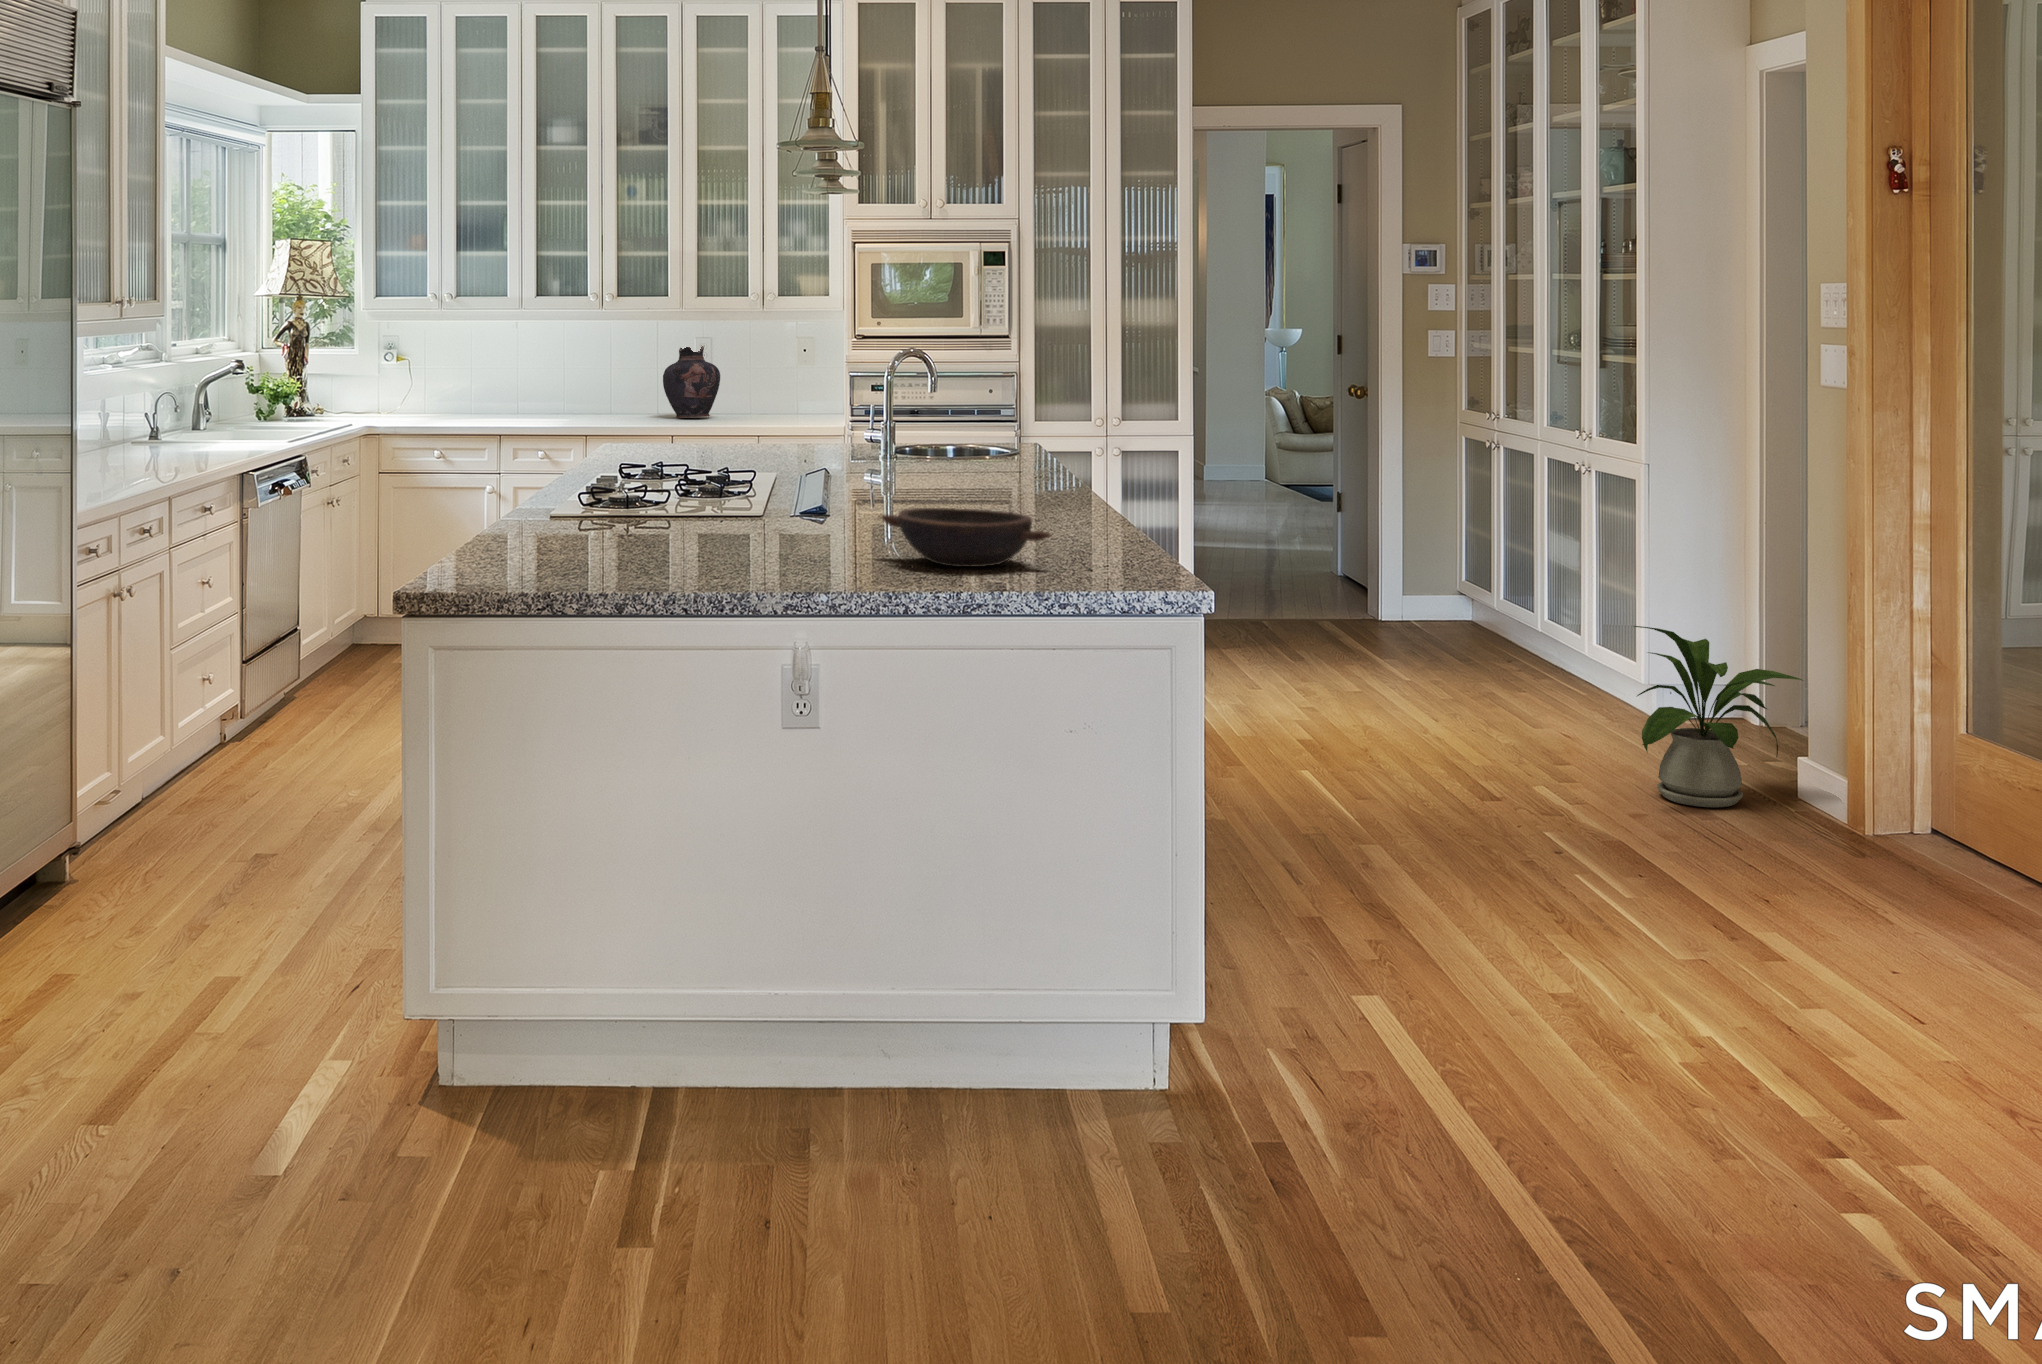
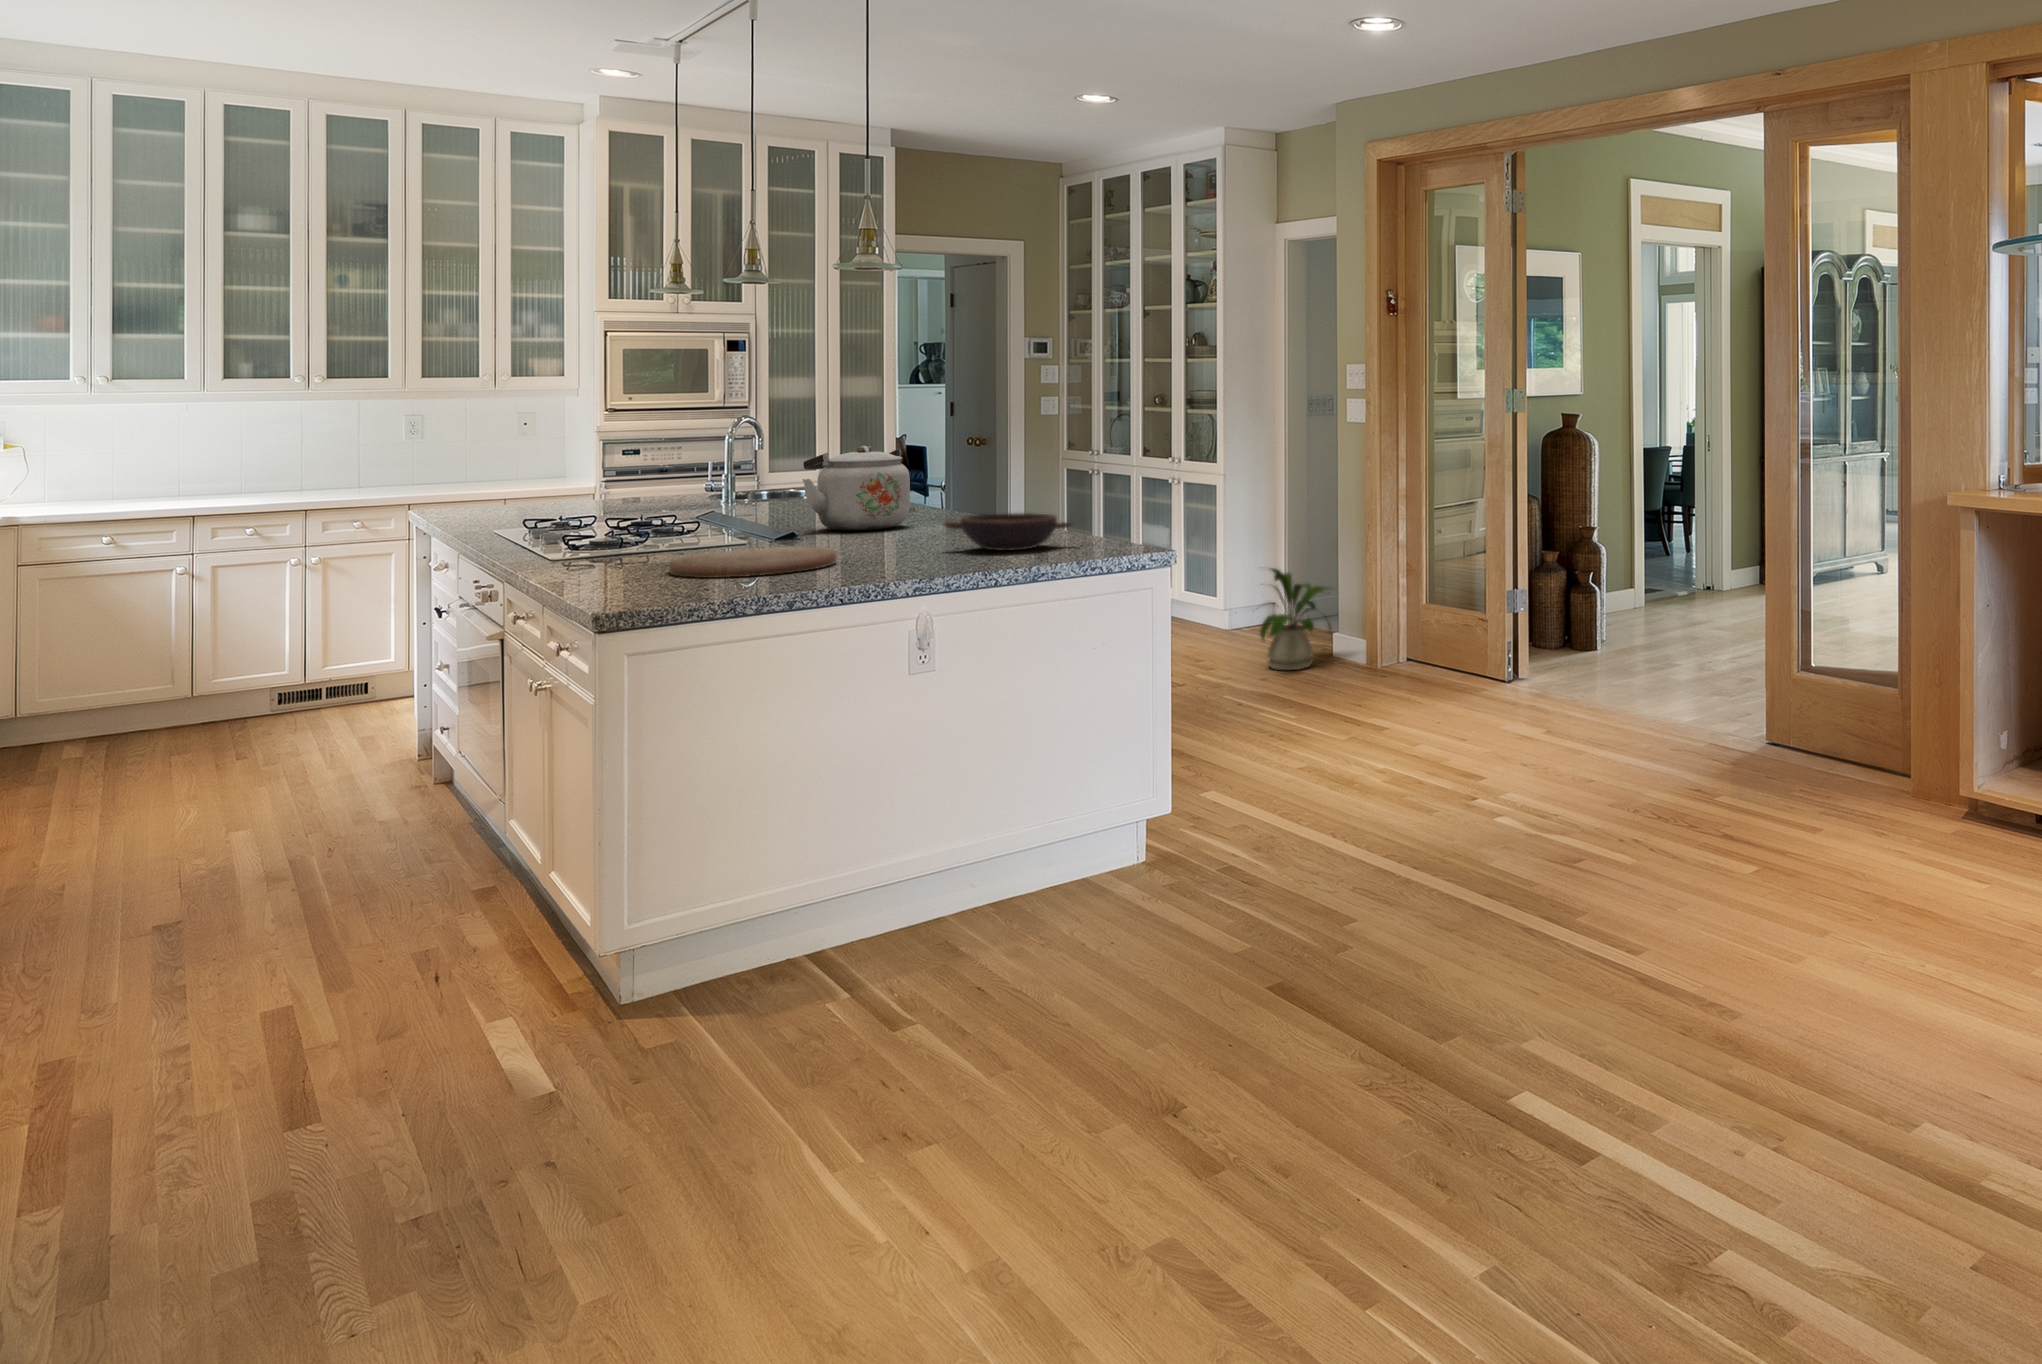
vase: present [663,346,720,418] -> none [370,419,437,489]
kettle: none [826,397,966,513] -> present [803,446,910,530]
cutting board: none [543,528,736,568] -> present [670,547,837,578]

